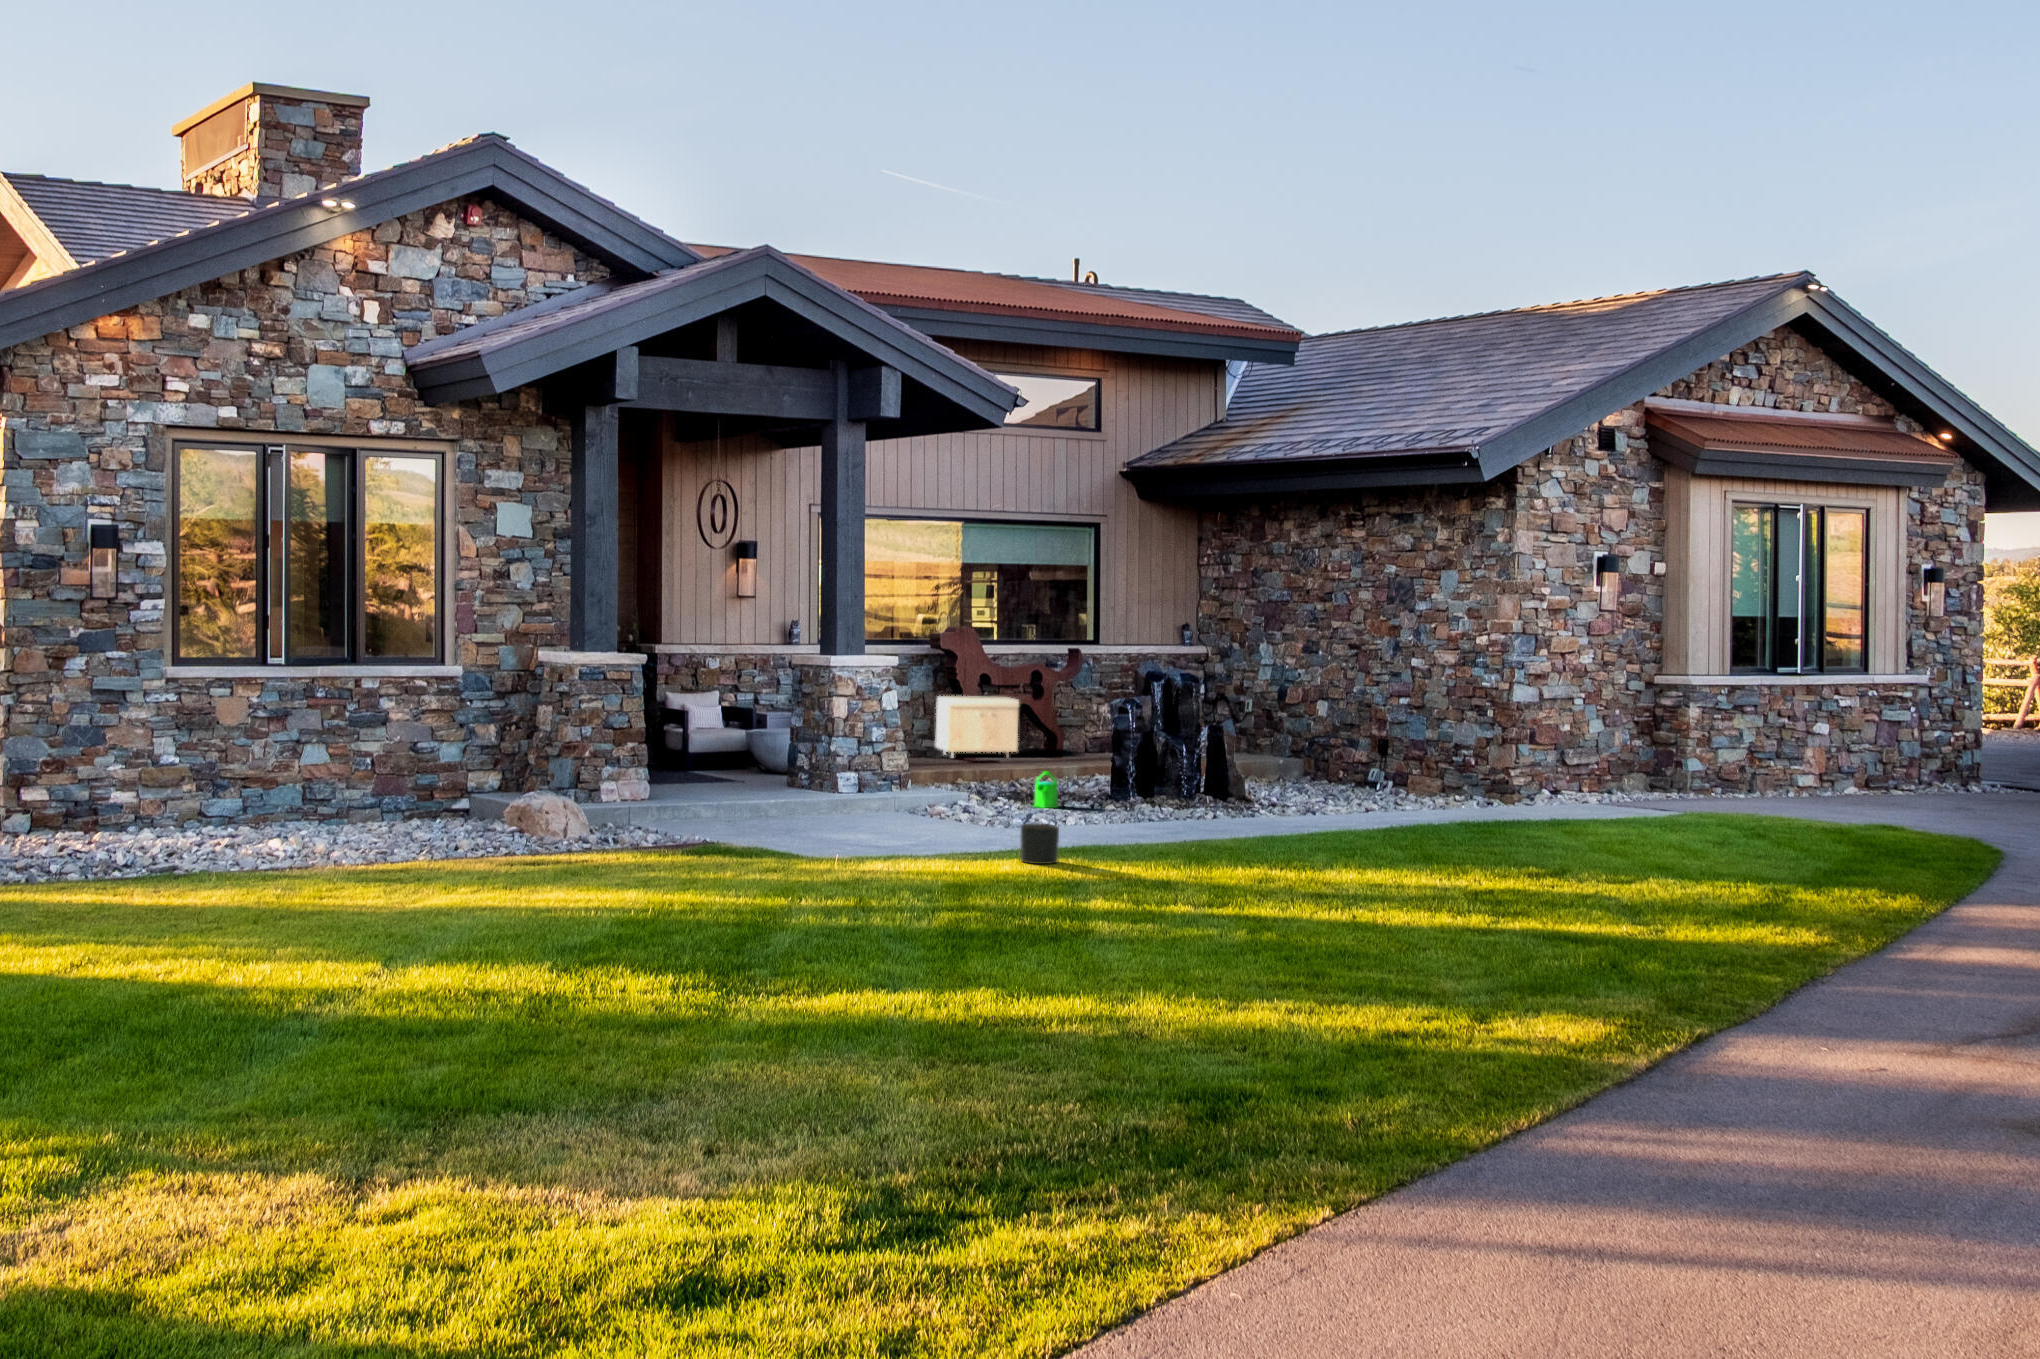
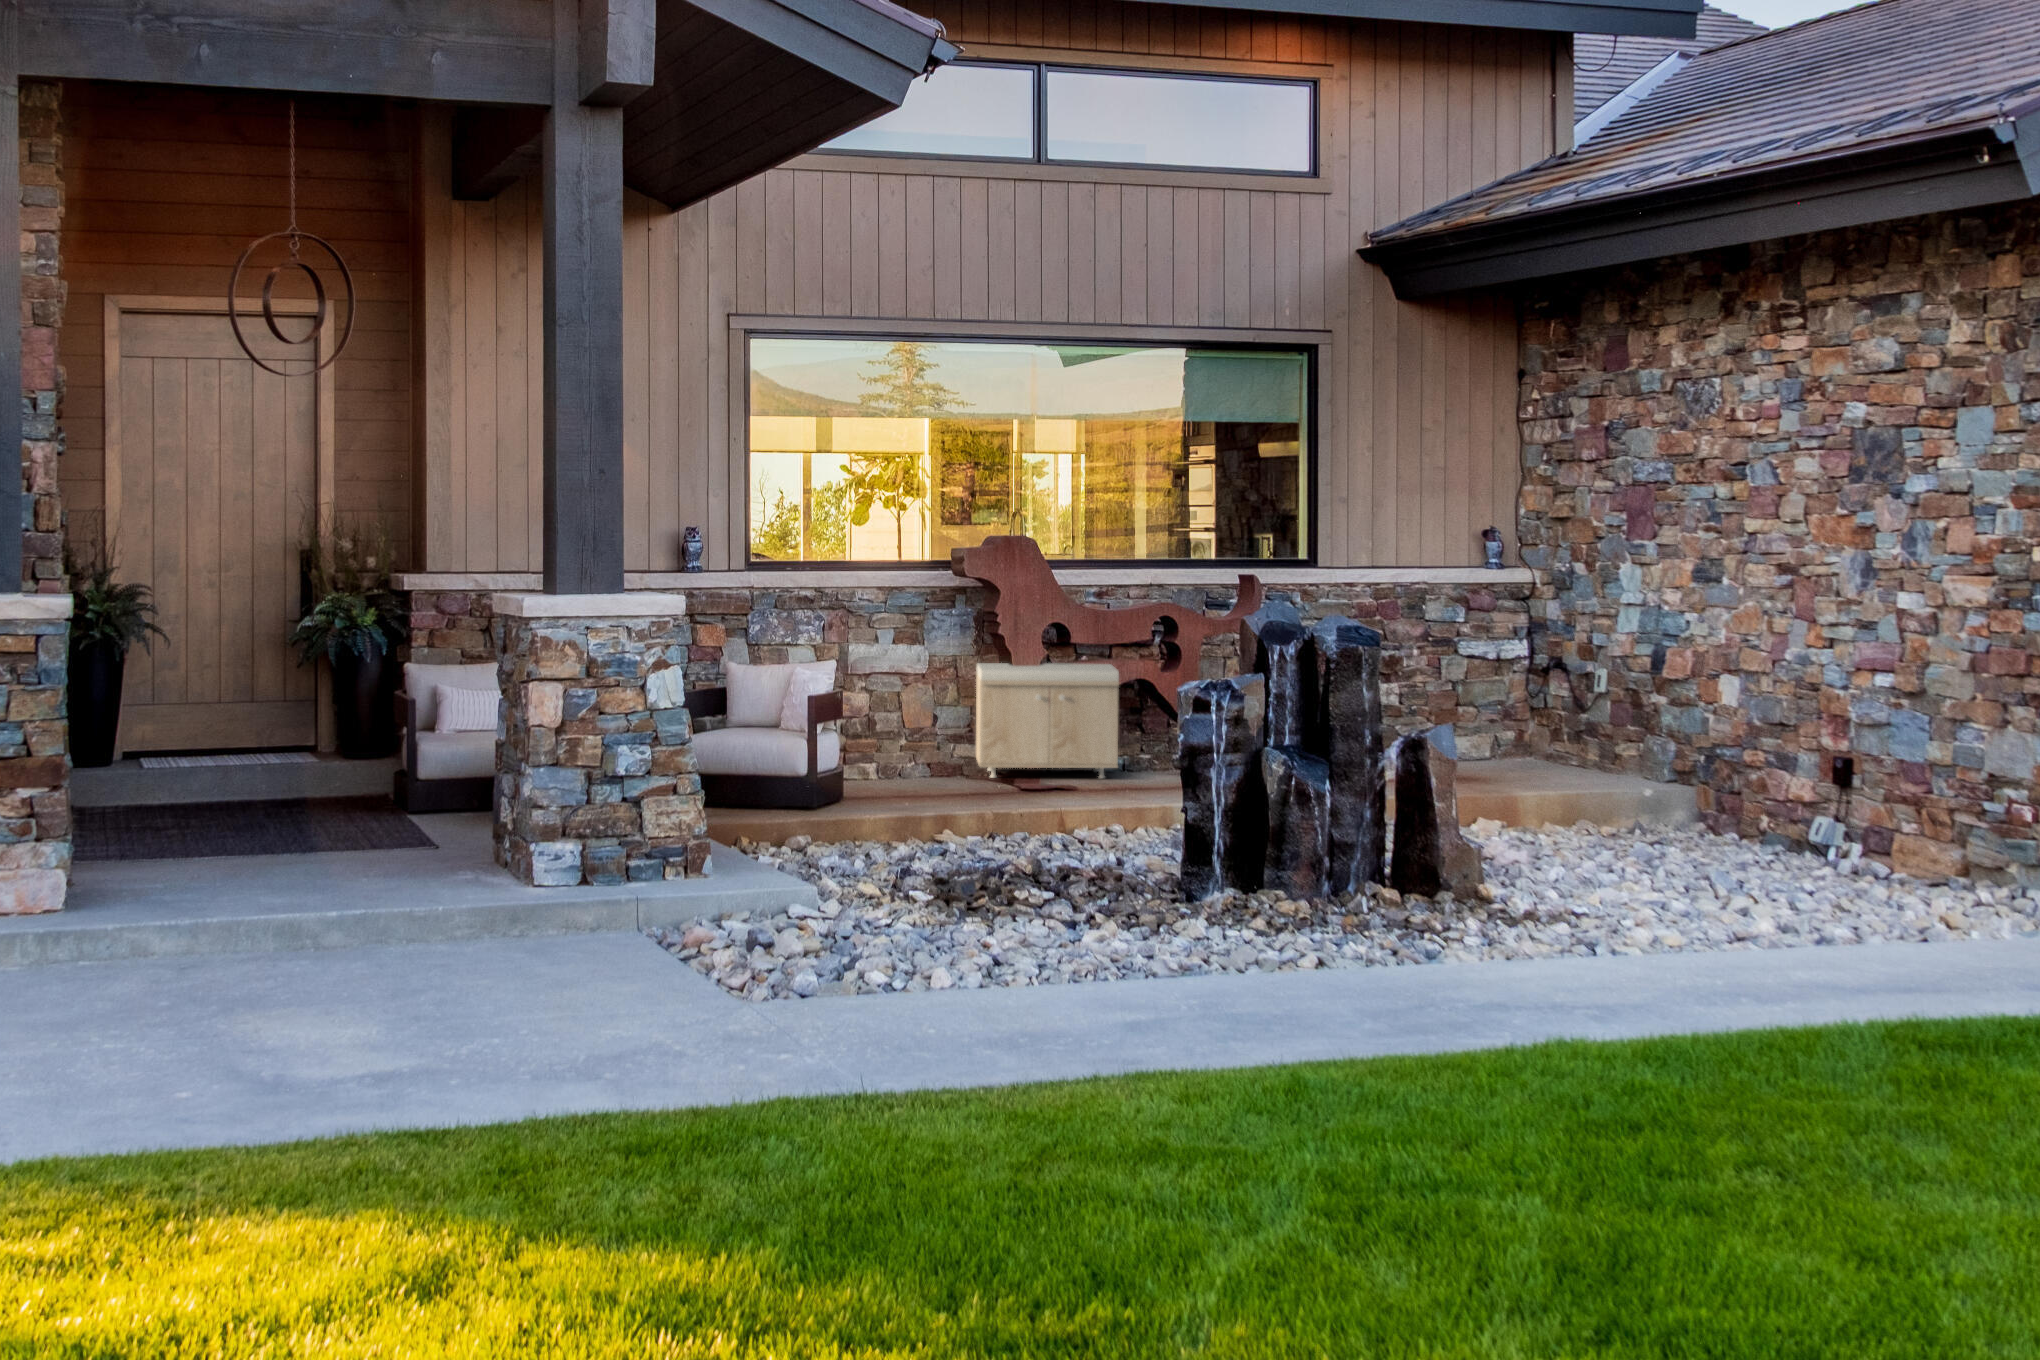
watering can: present [1034,771,1058,808] -> none [900,854,967,940]
planter: present [1020,824,1059,864] -> none [445,1084,558,1217]

